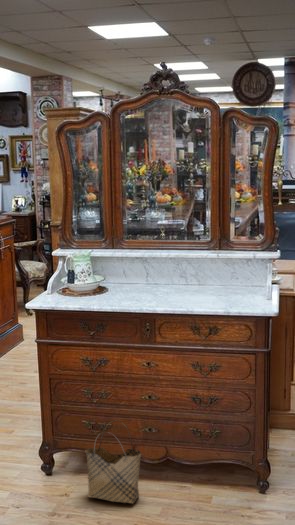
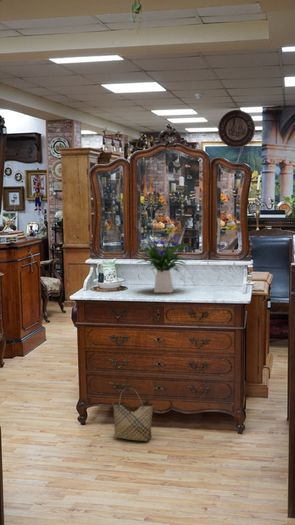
flower arrangement: none [117,213,195,297] -> present [138,231,191,293]

